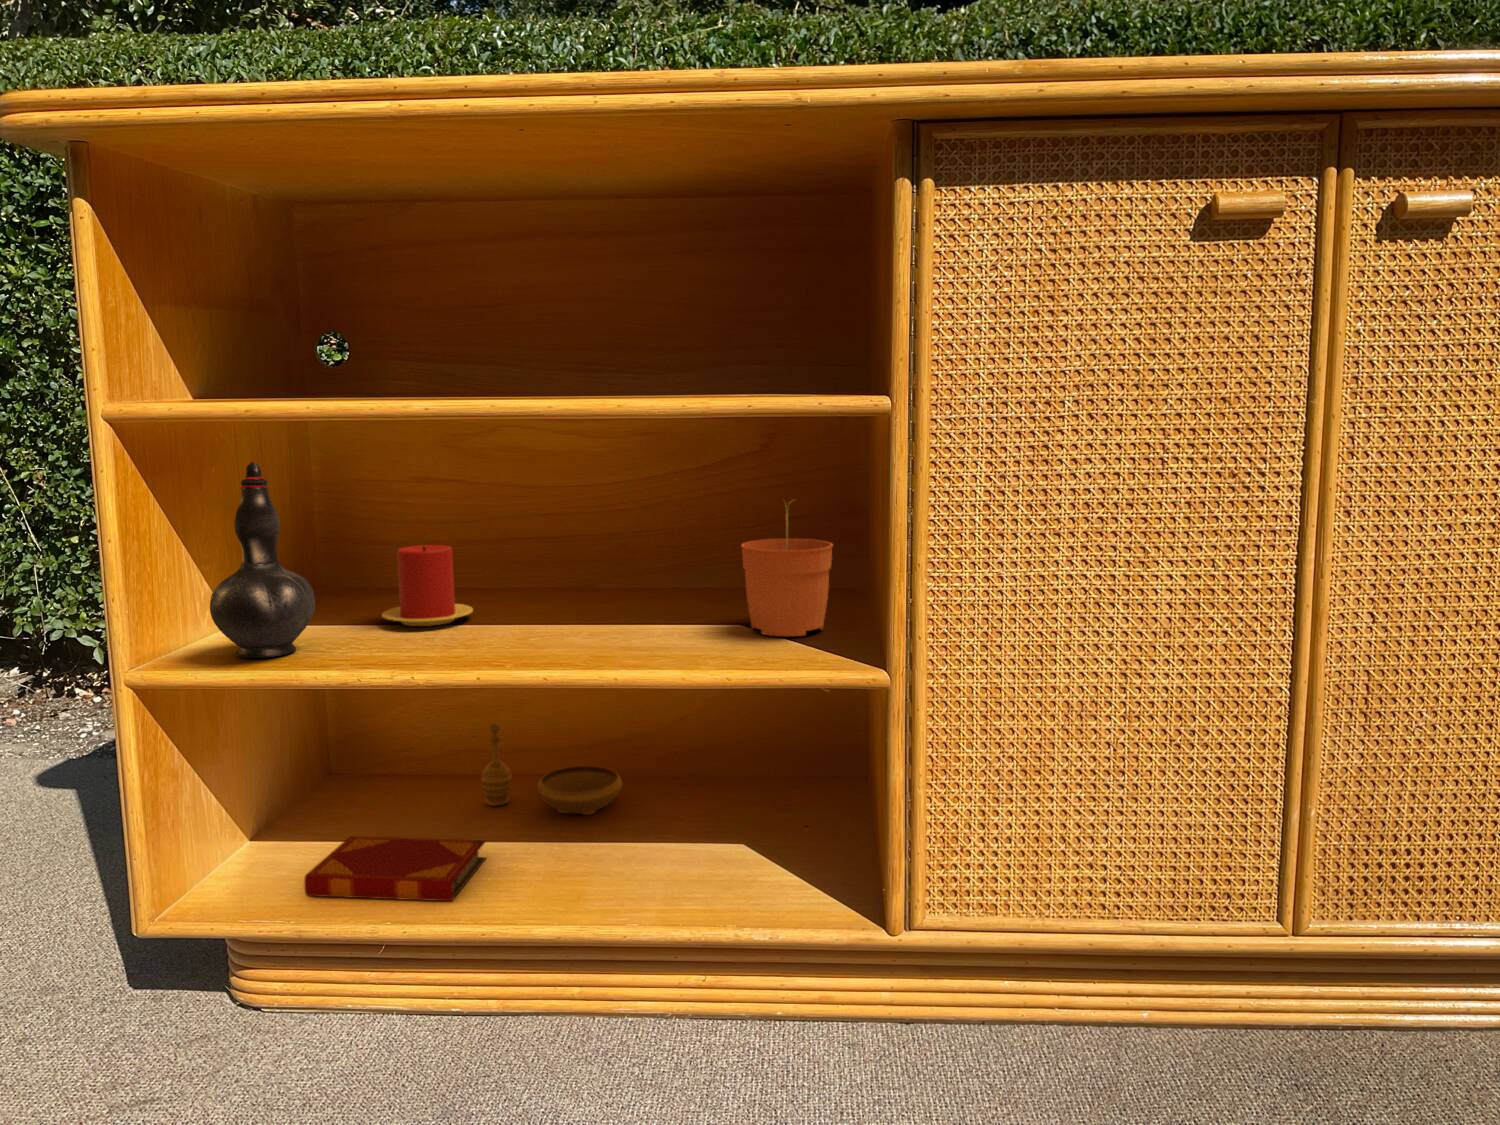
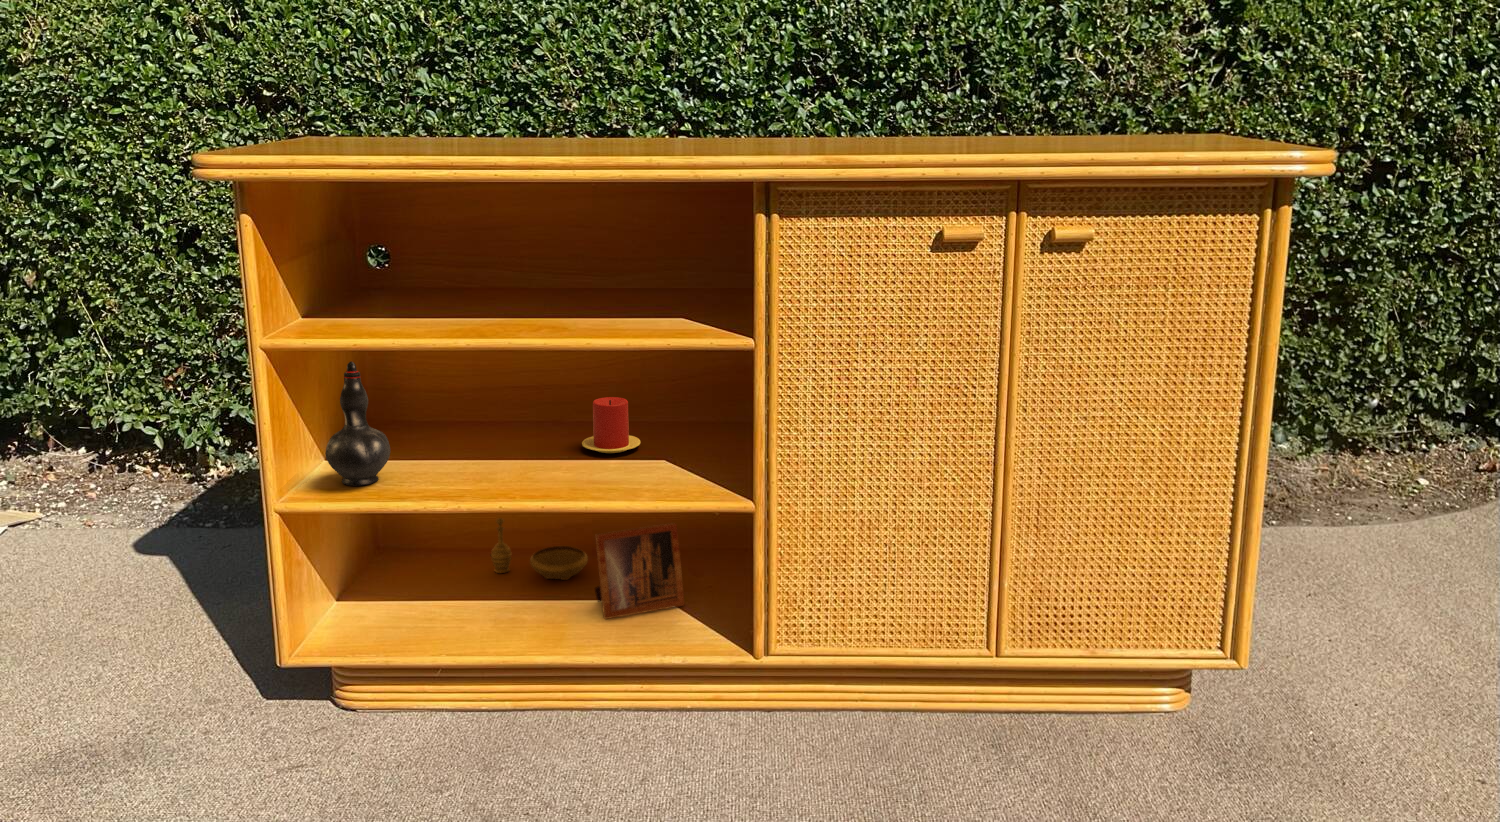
plant pot: present [741,500,833,636] -> none [667,379,727,471]
candle: present [382,545,473,626] -> present [582,397,640,453]
picture frame: none [630,723,769,873] -> present [595,523,685,619]
hardback book: present [304,836,486,901] -> none [388,595,500,636]

